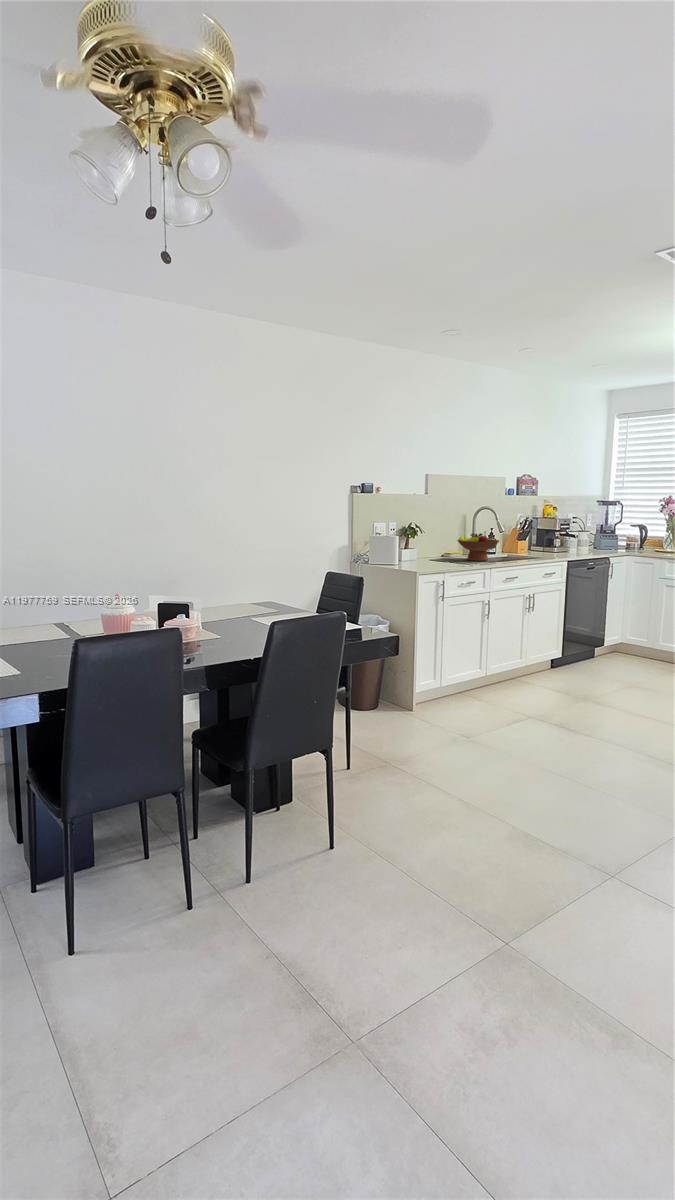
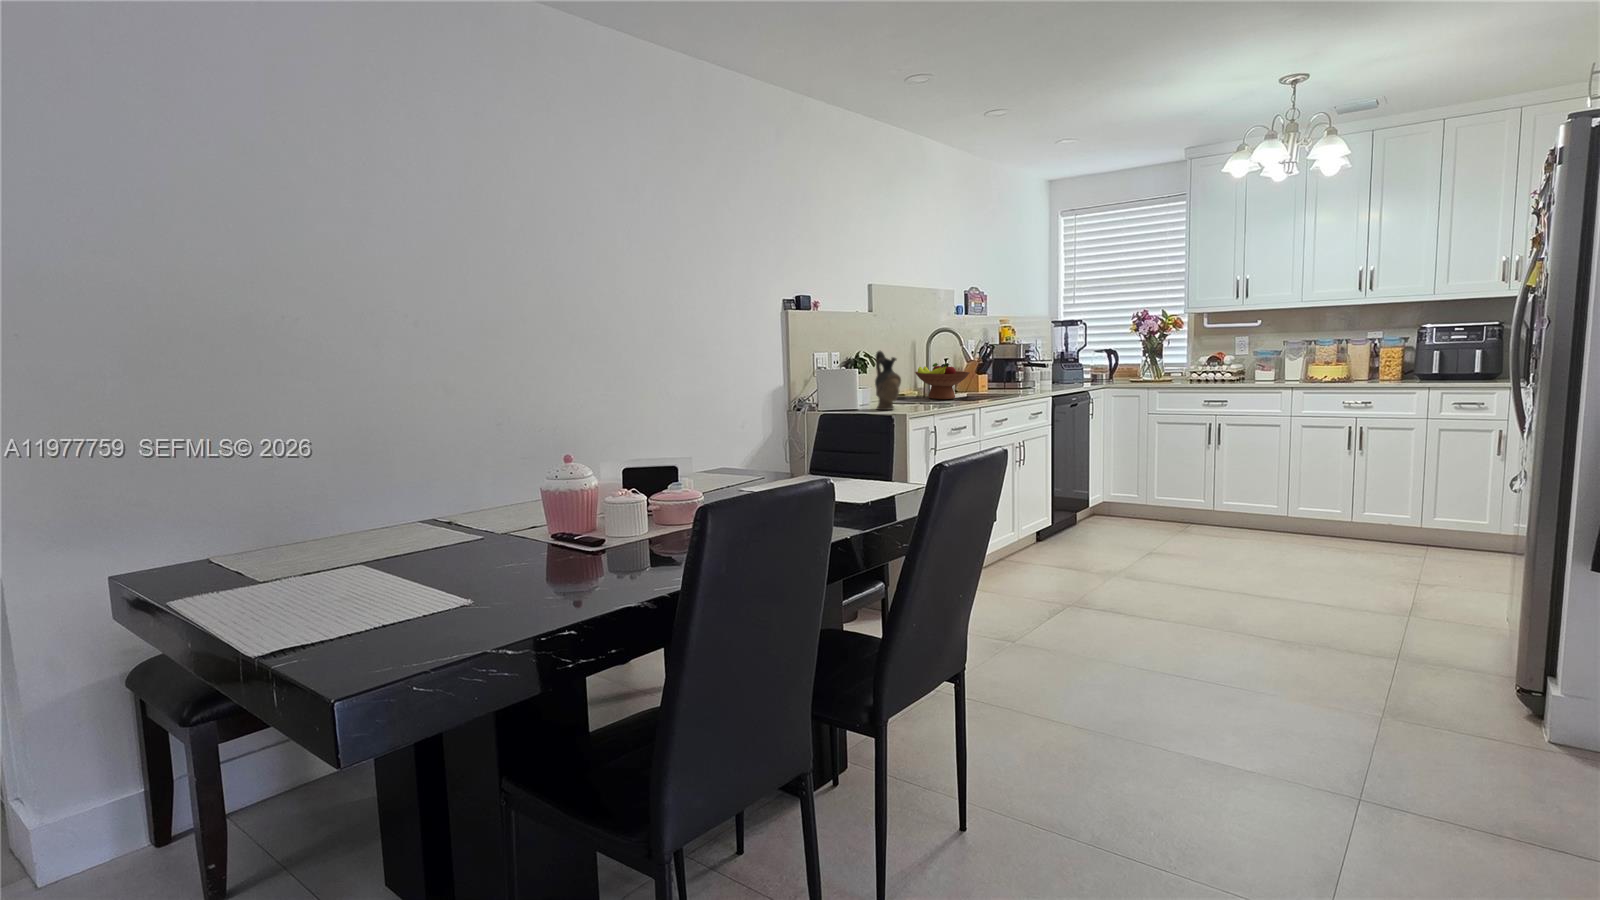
ceramic pitcher: none [415,523,434,567] -> present [875,351,901,410]

